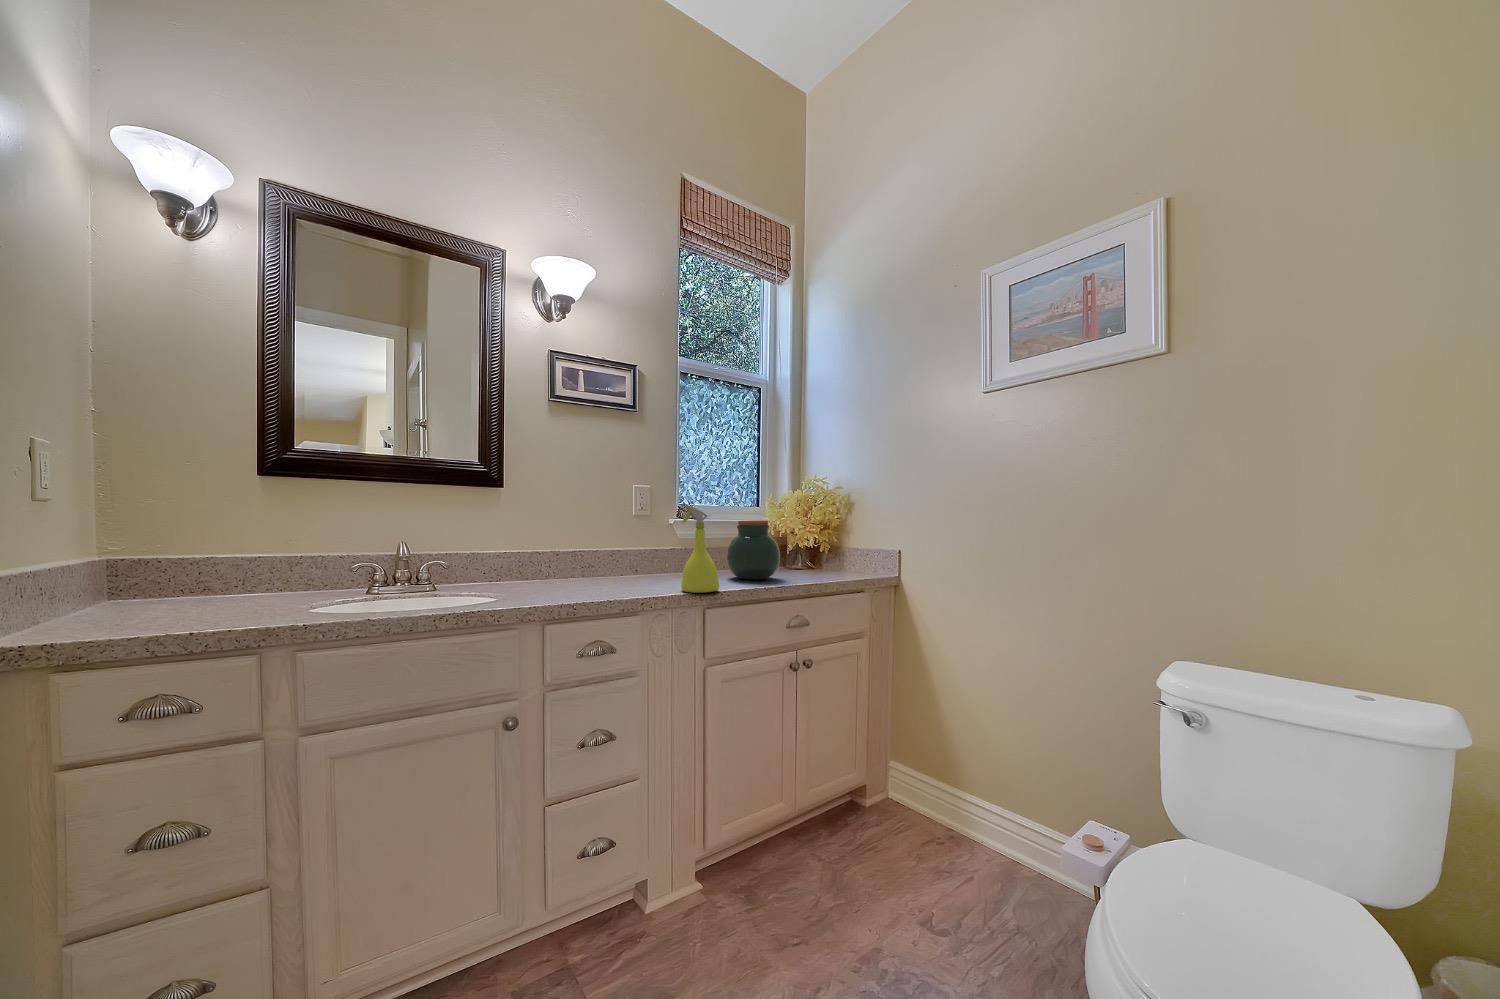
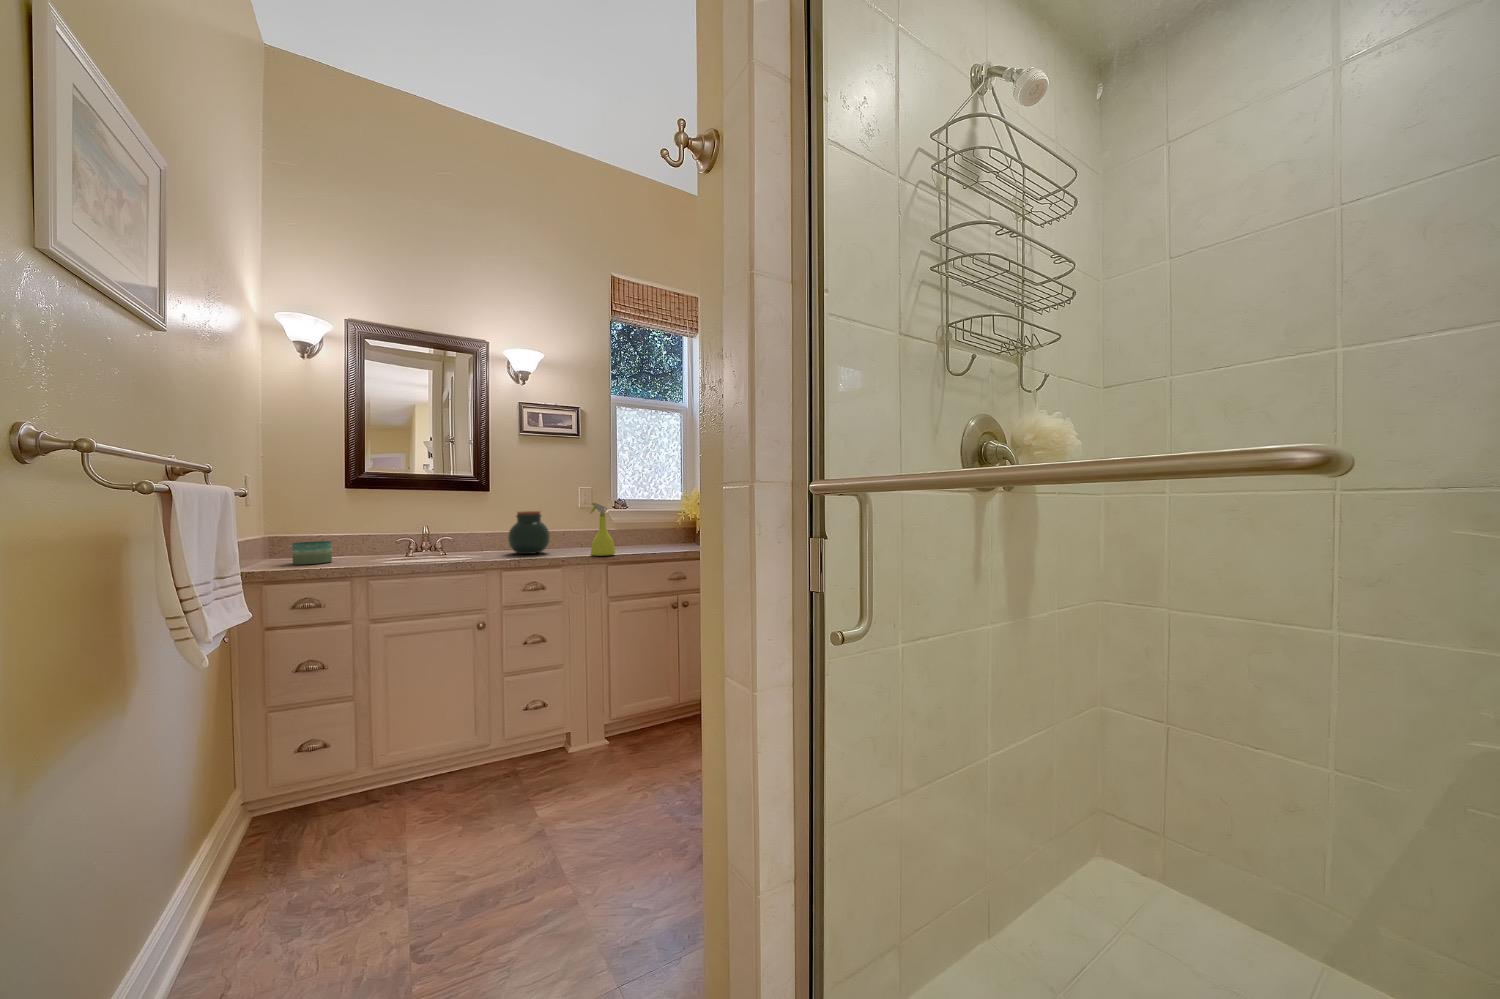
jar: present [727,520,780,580] -> present [508,511,550,554]
candle: none [143,572,227,619] -> present [292,541,332,564]

